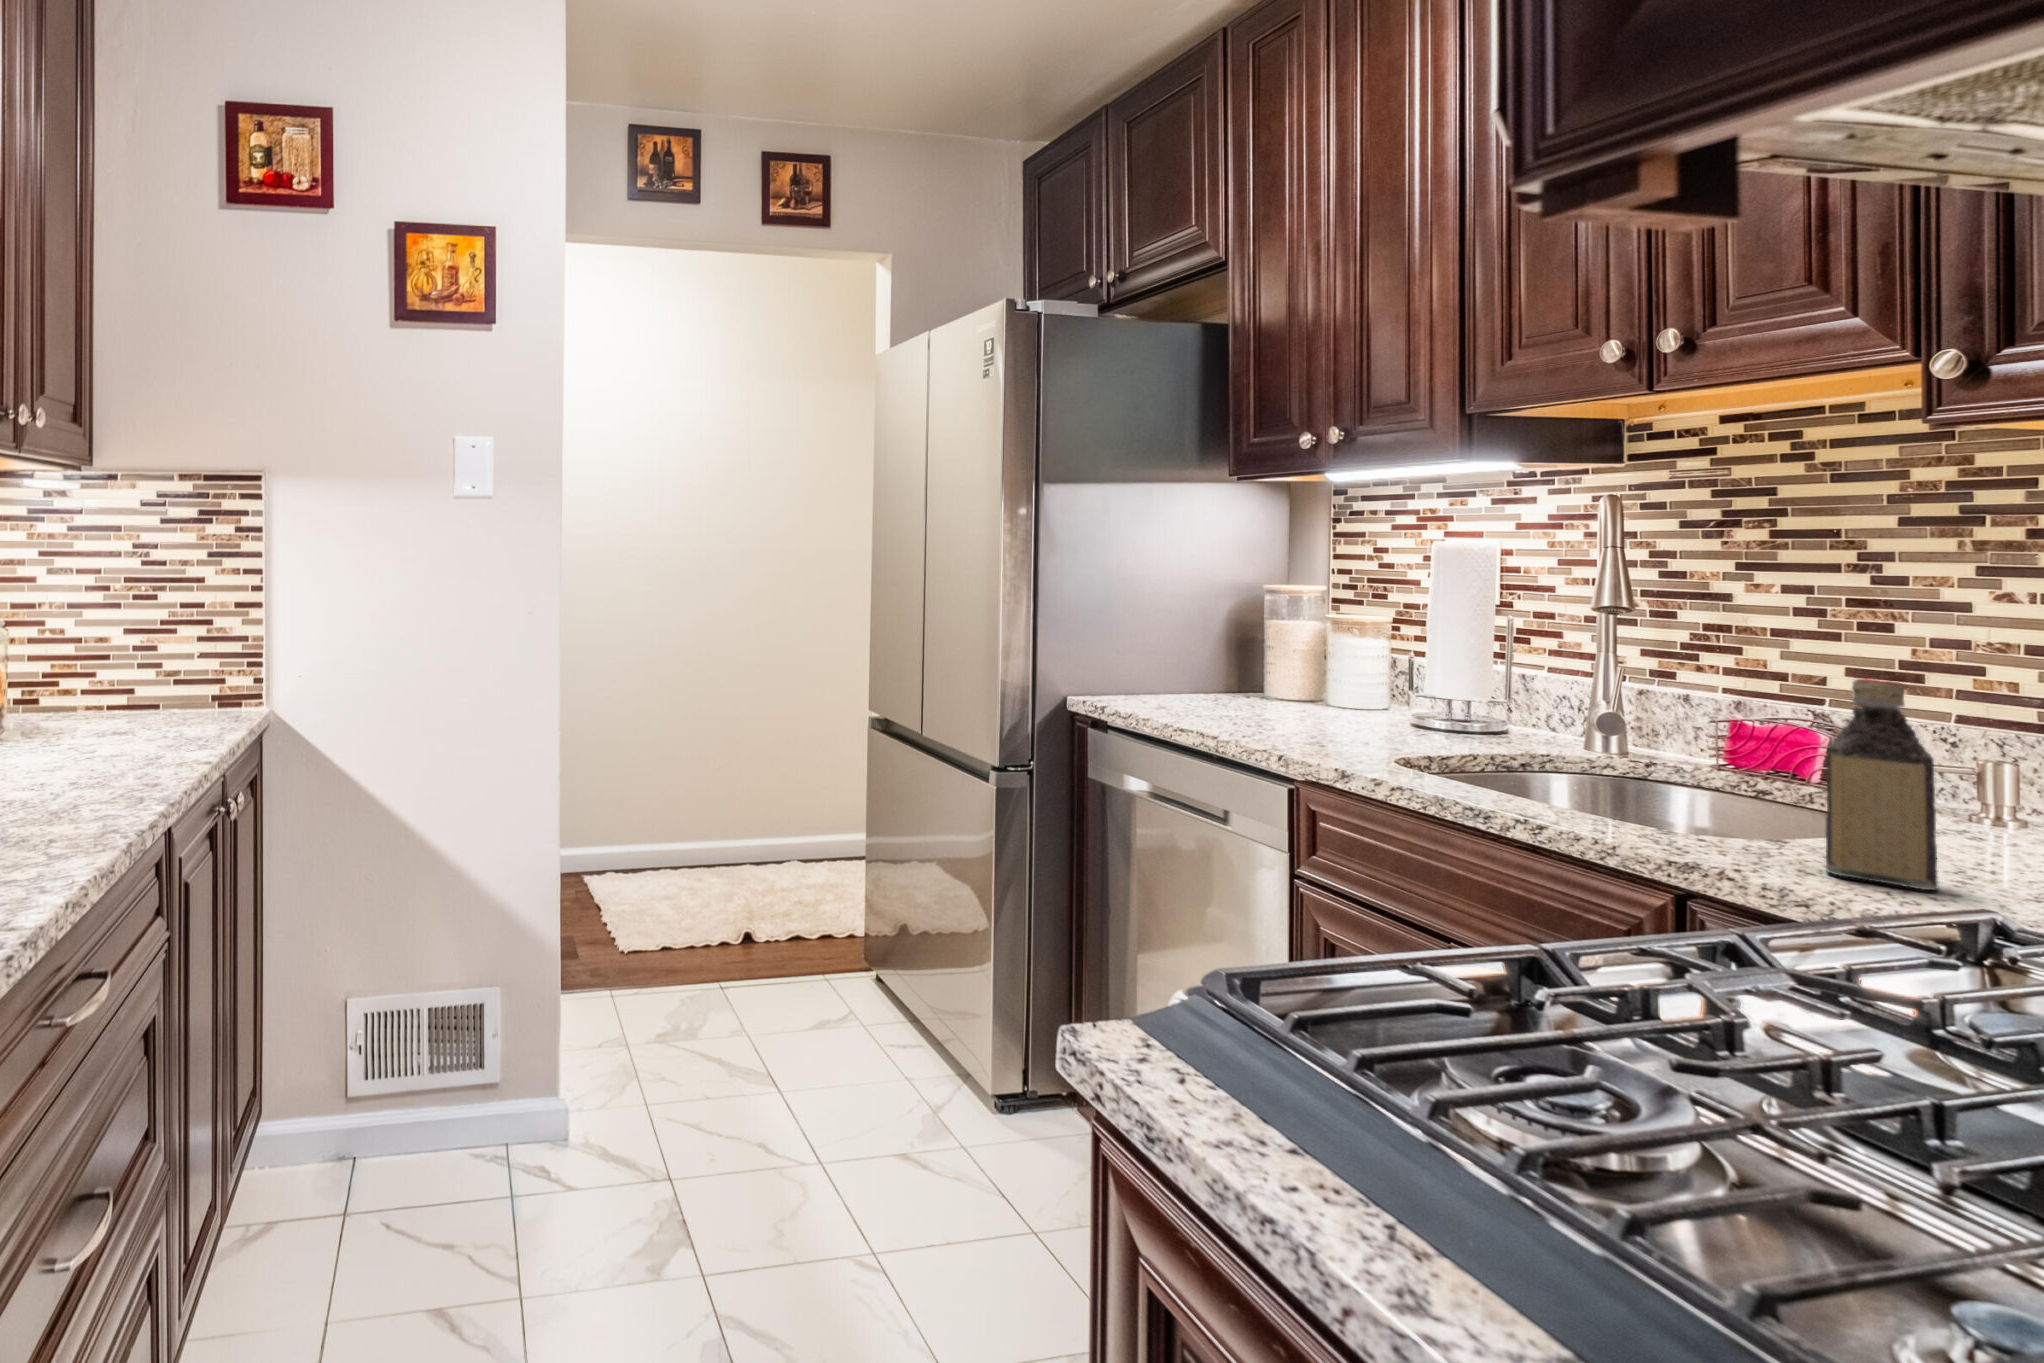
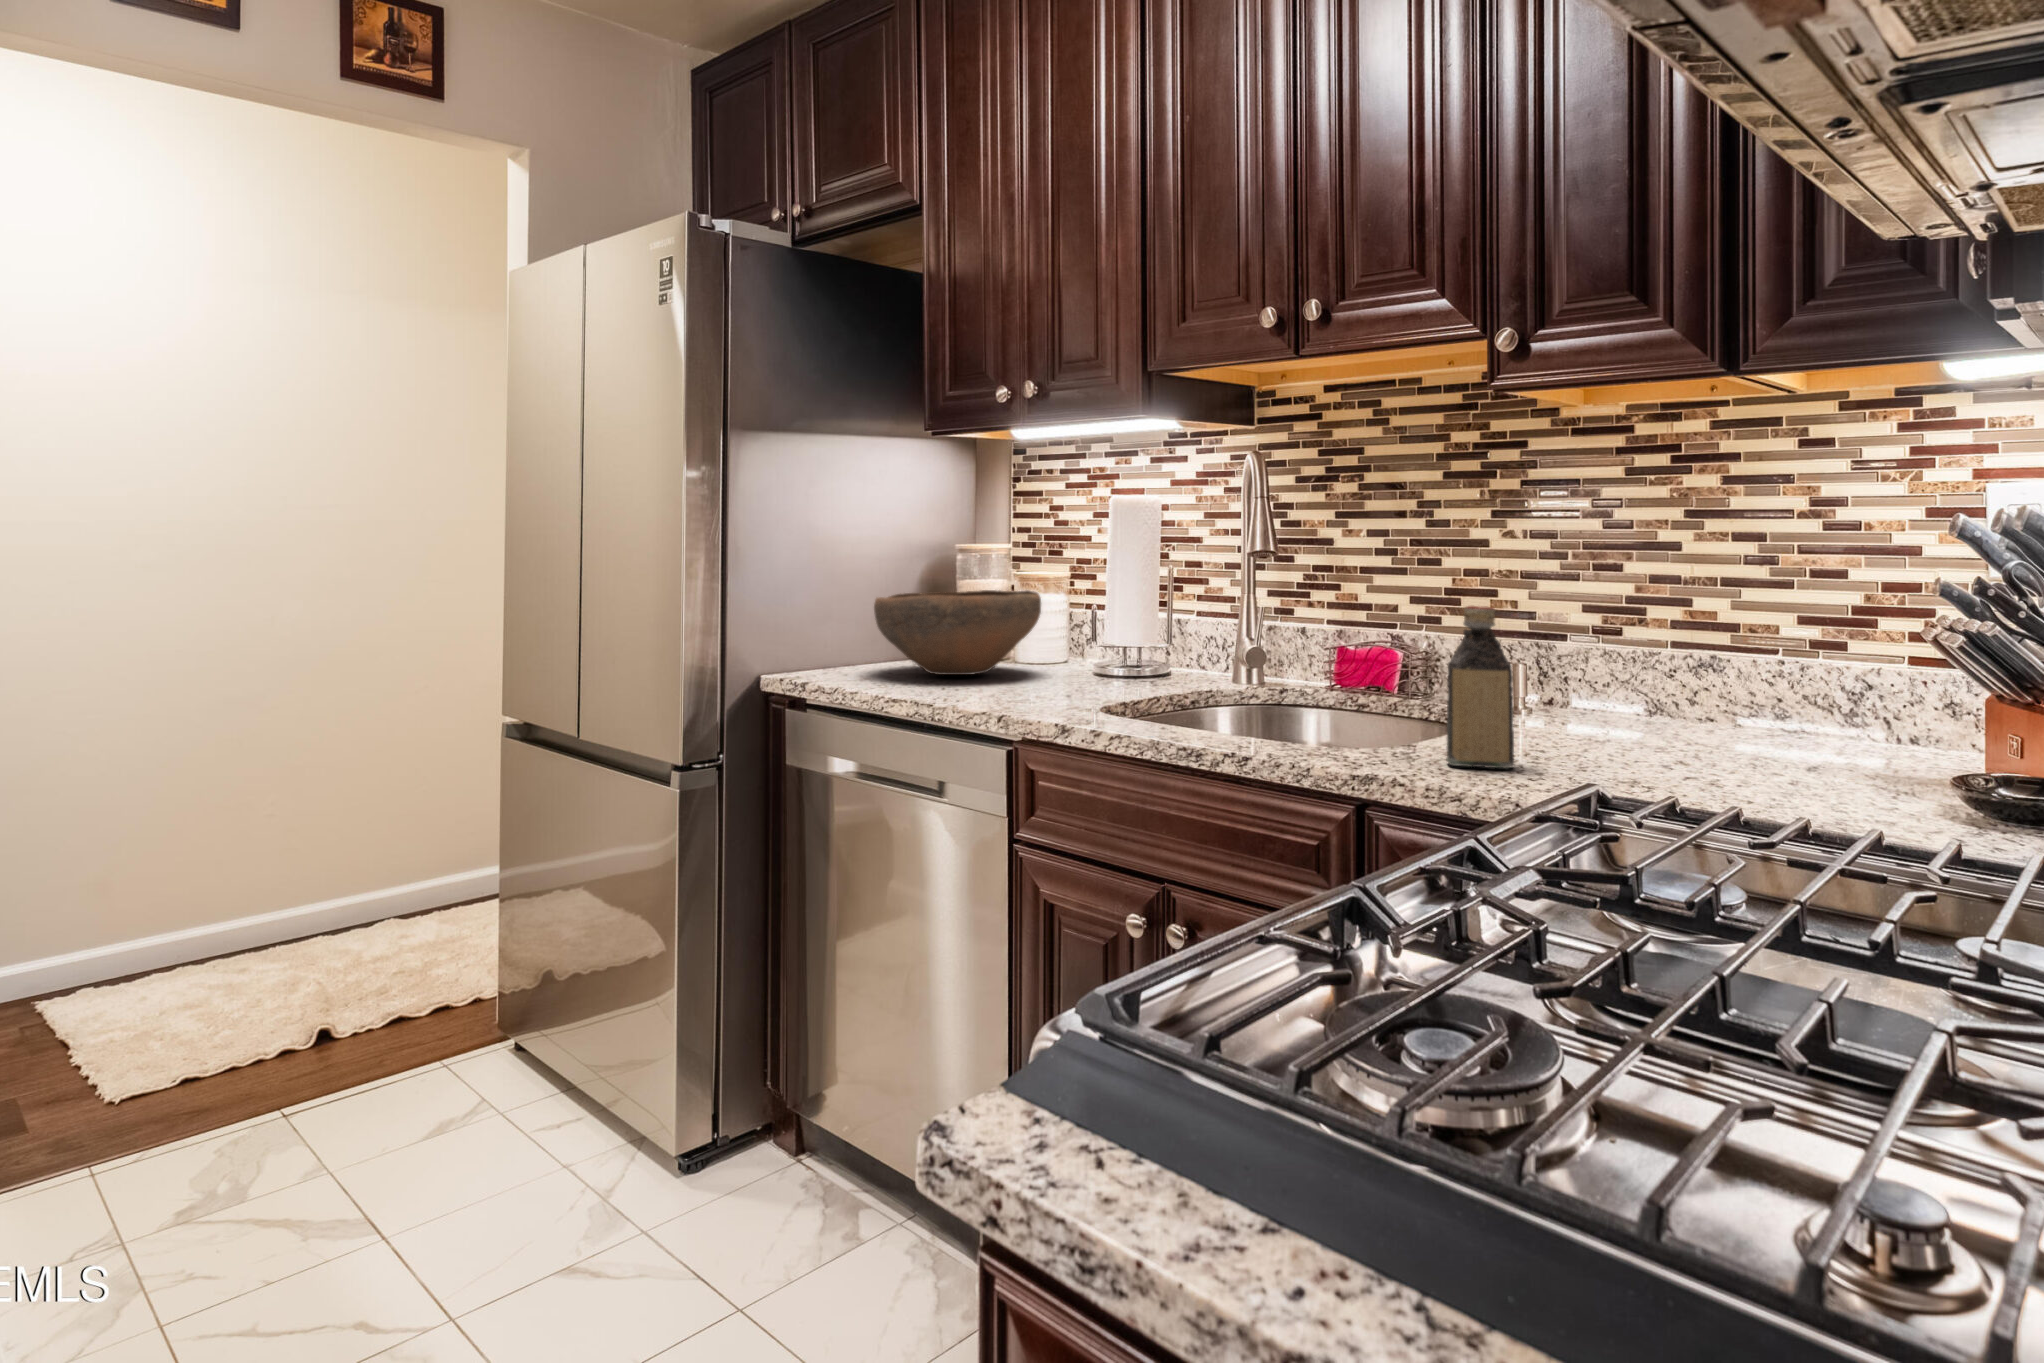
bowl: none [1175,629,1352,711] -> present [874,590,1041,675]

